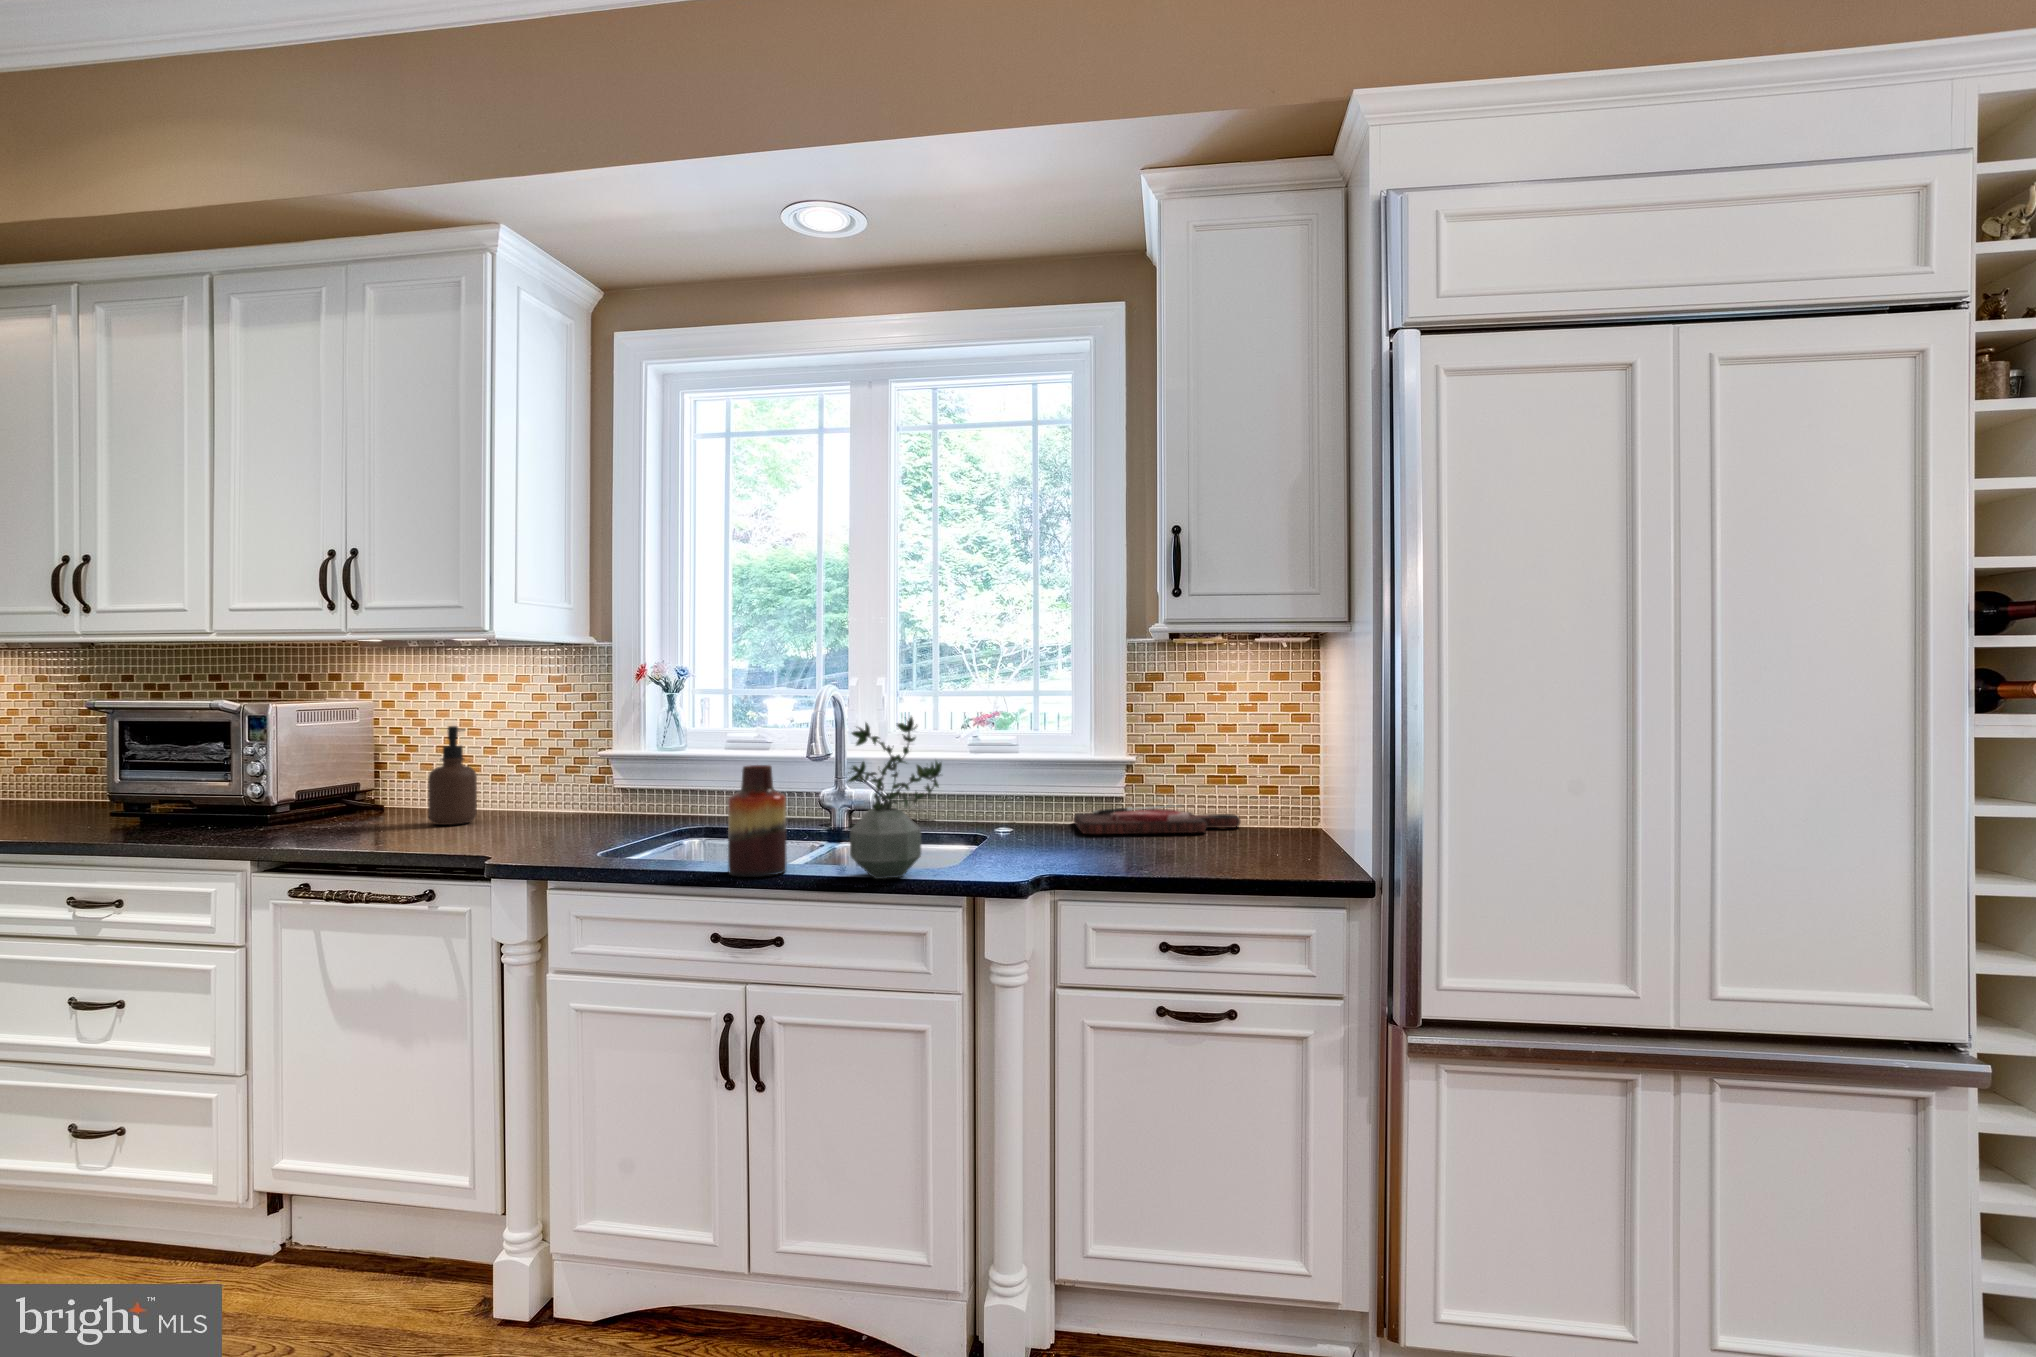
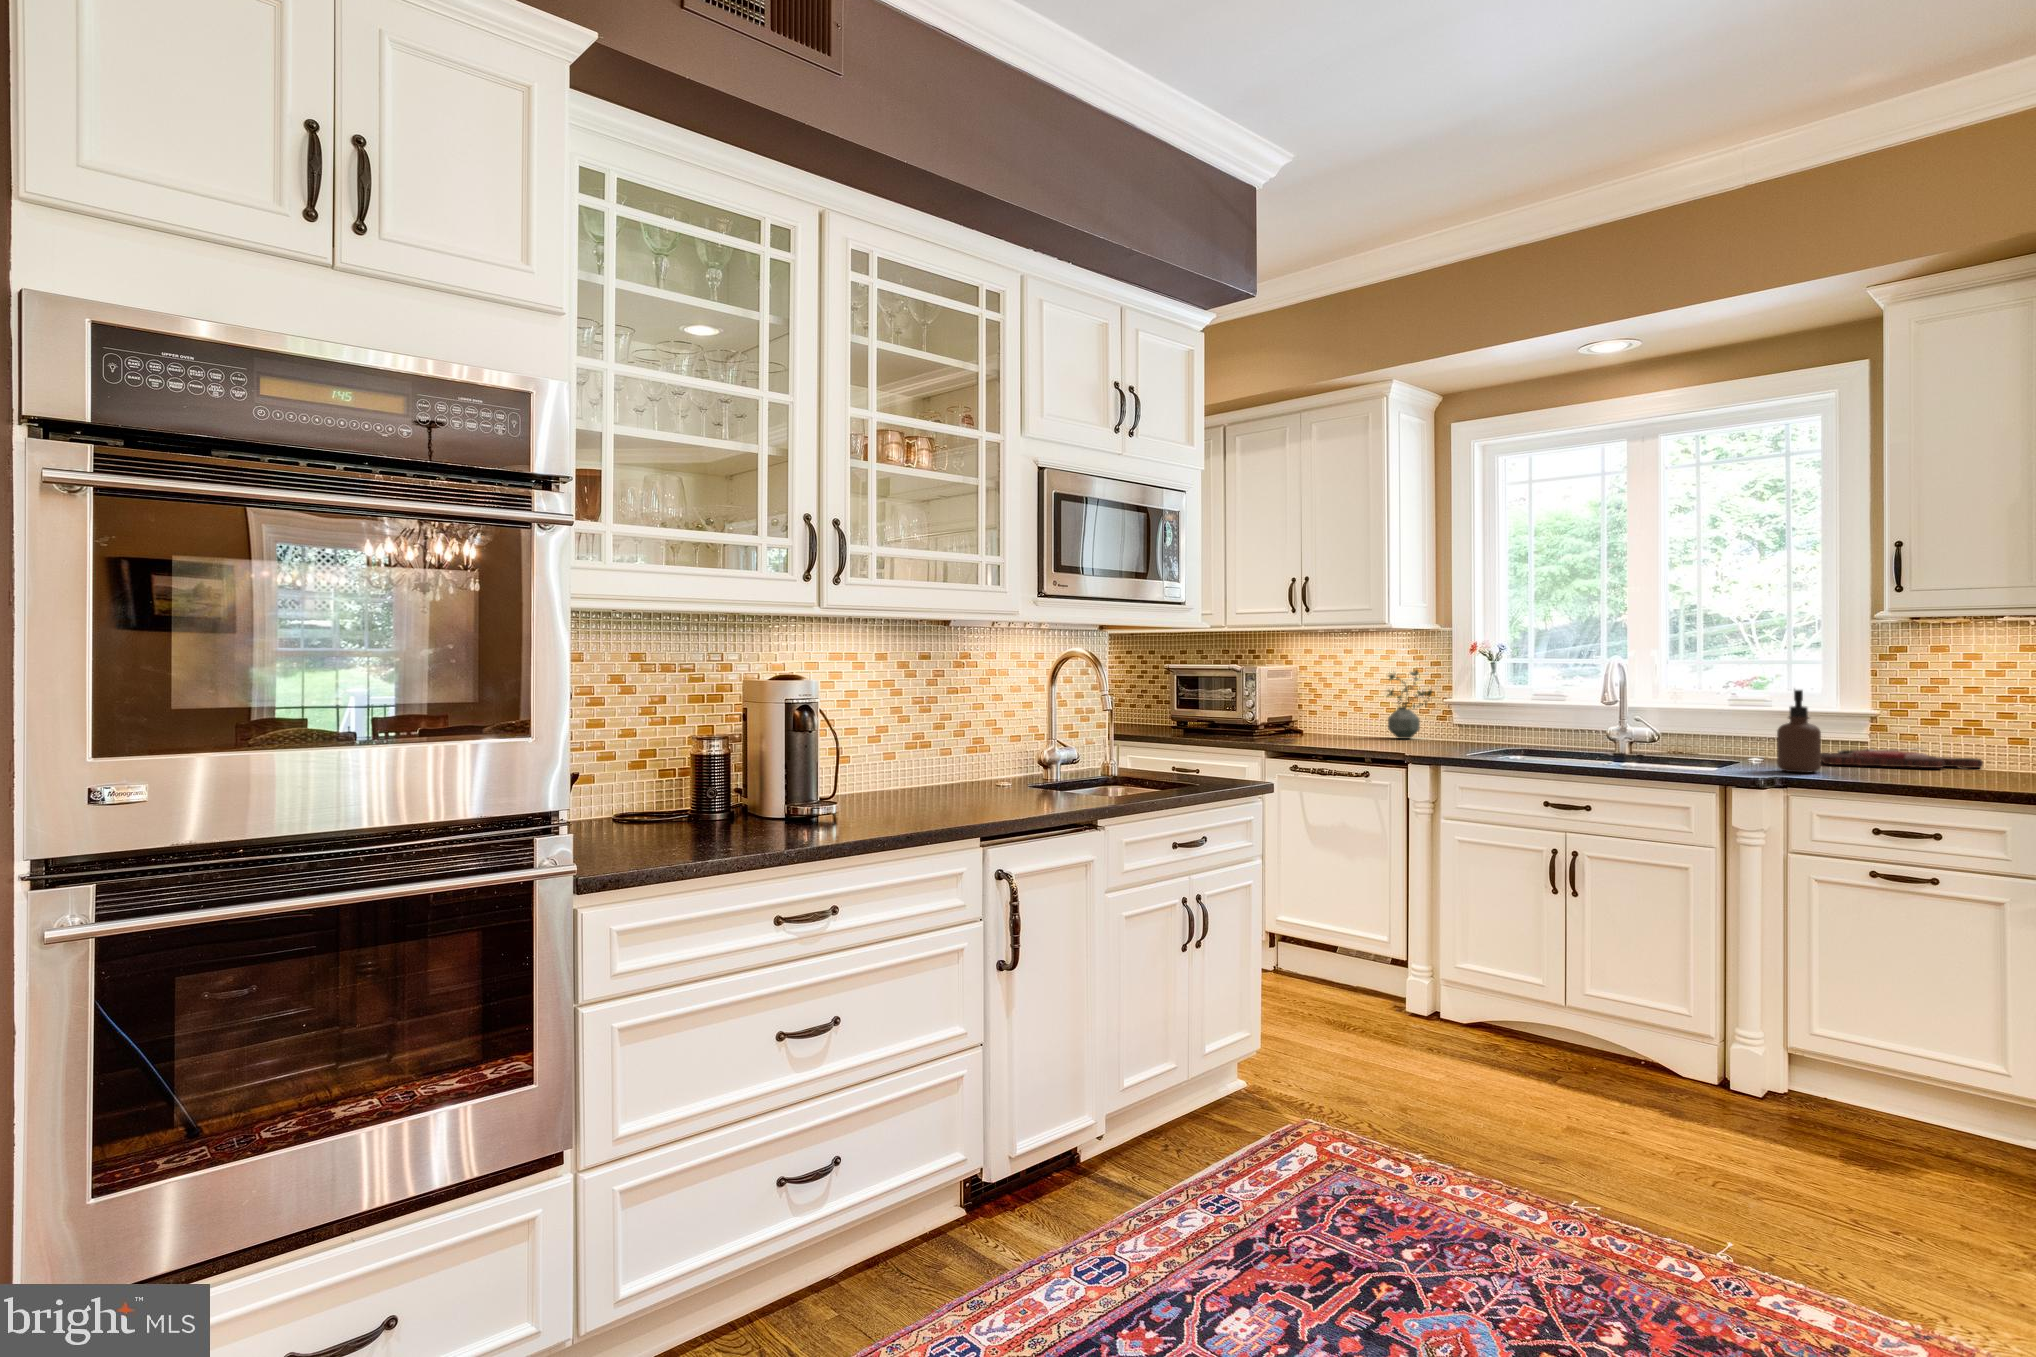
potted plant: present [848,717,942,879] -> present [1387,670,1432,739]
soap dispenser: present [428,726,477,825] -> present [1777,690,1821,773]
vase: present [728,765,787,877] -> none [1556,704,1594,768]

